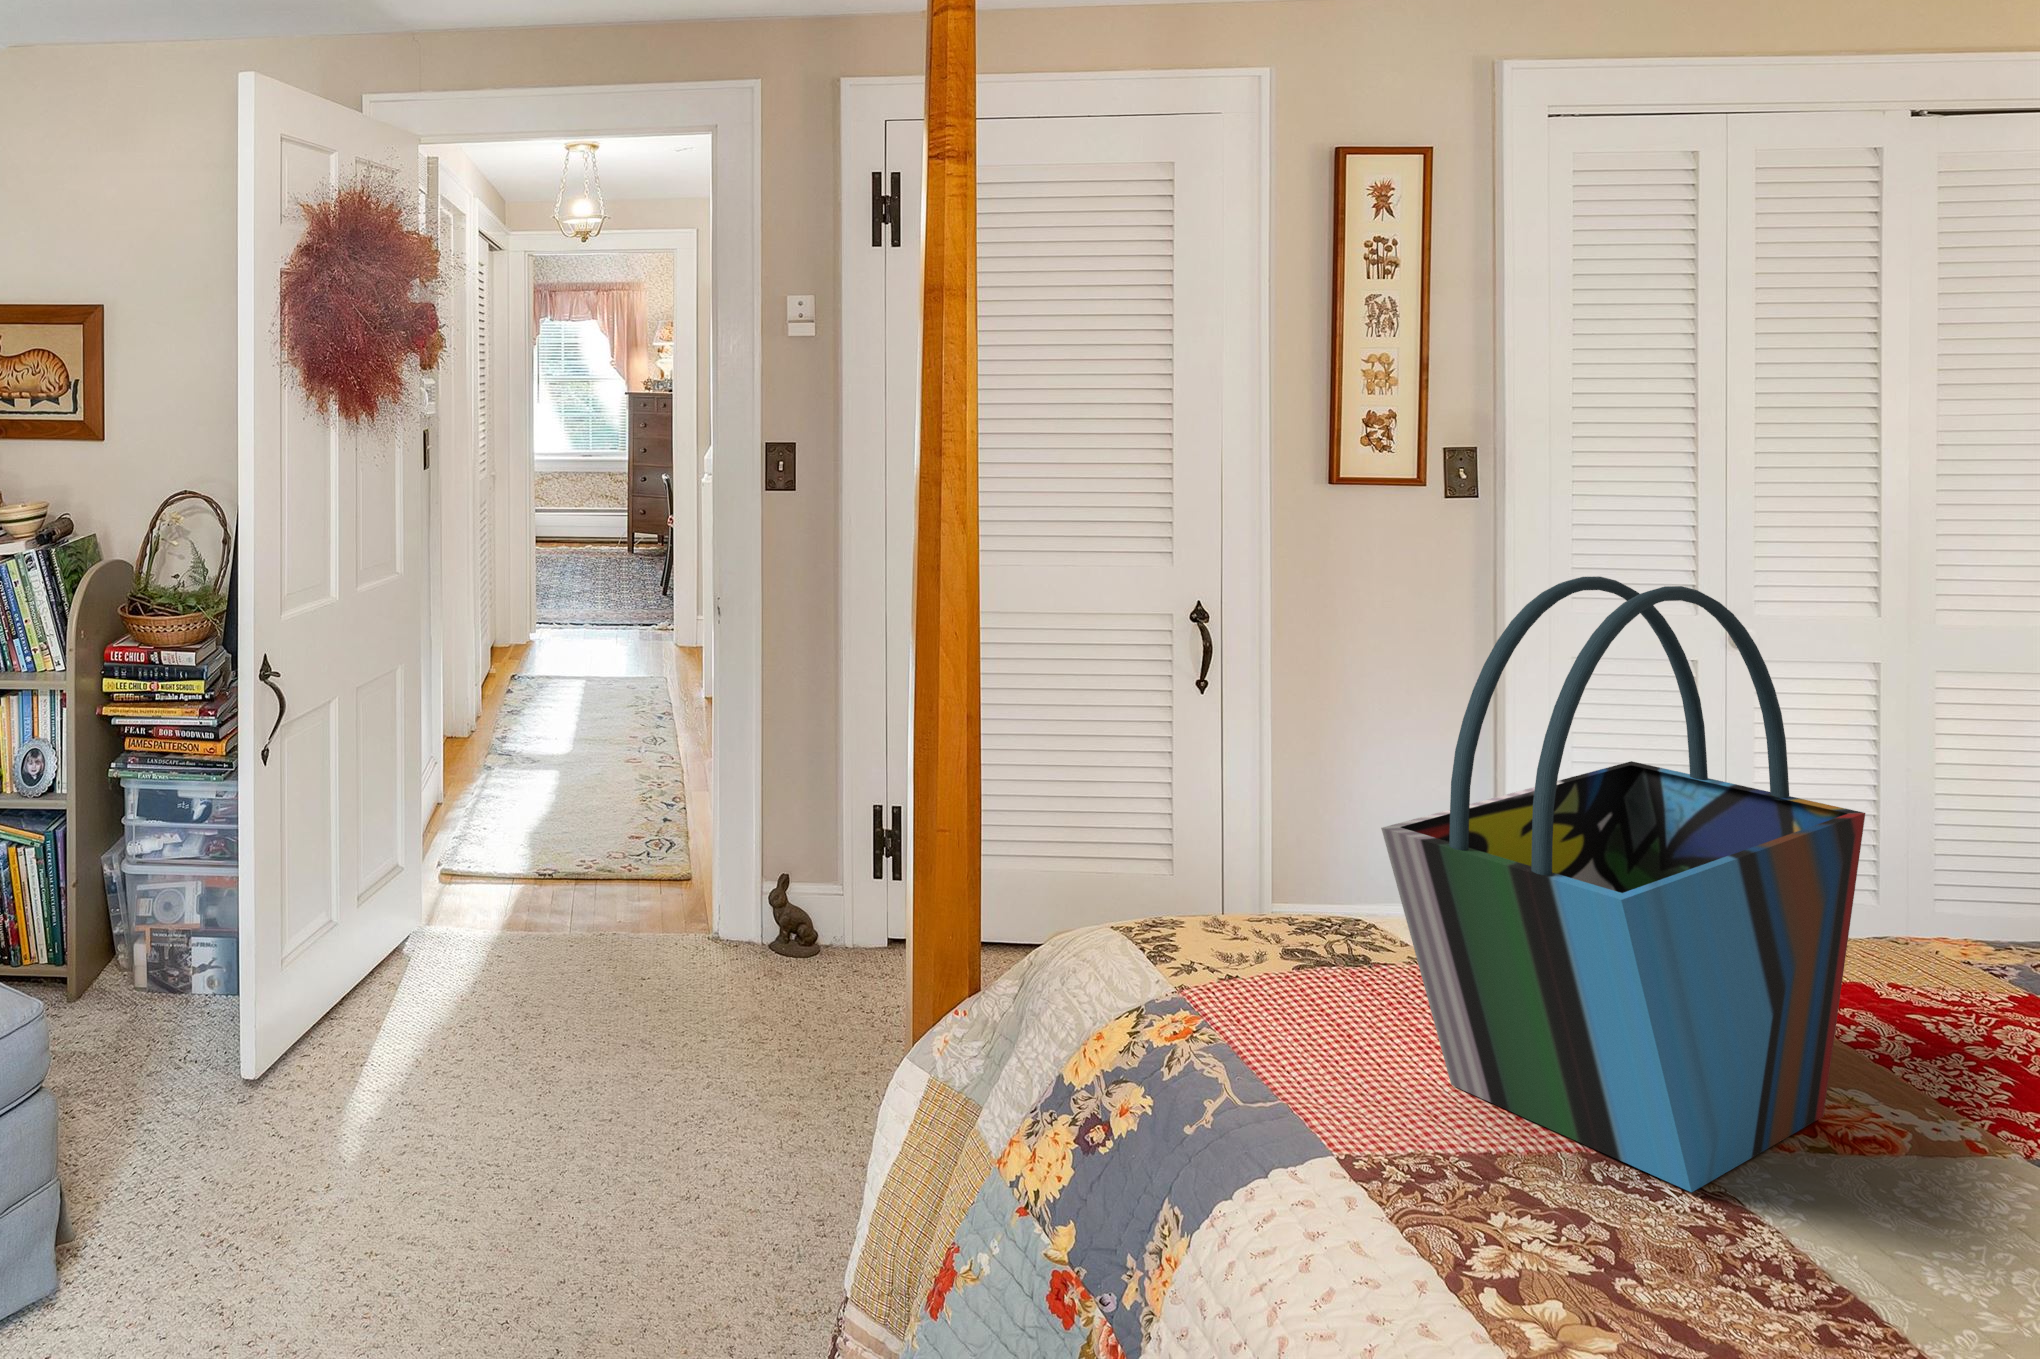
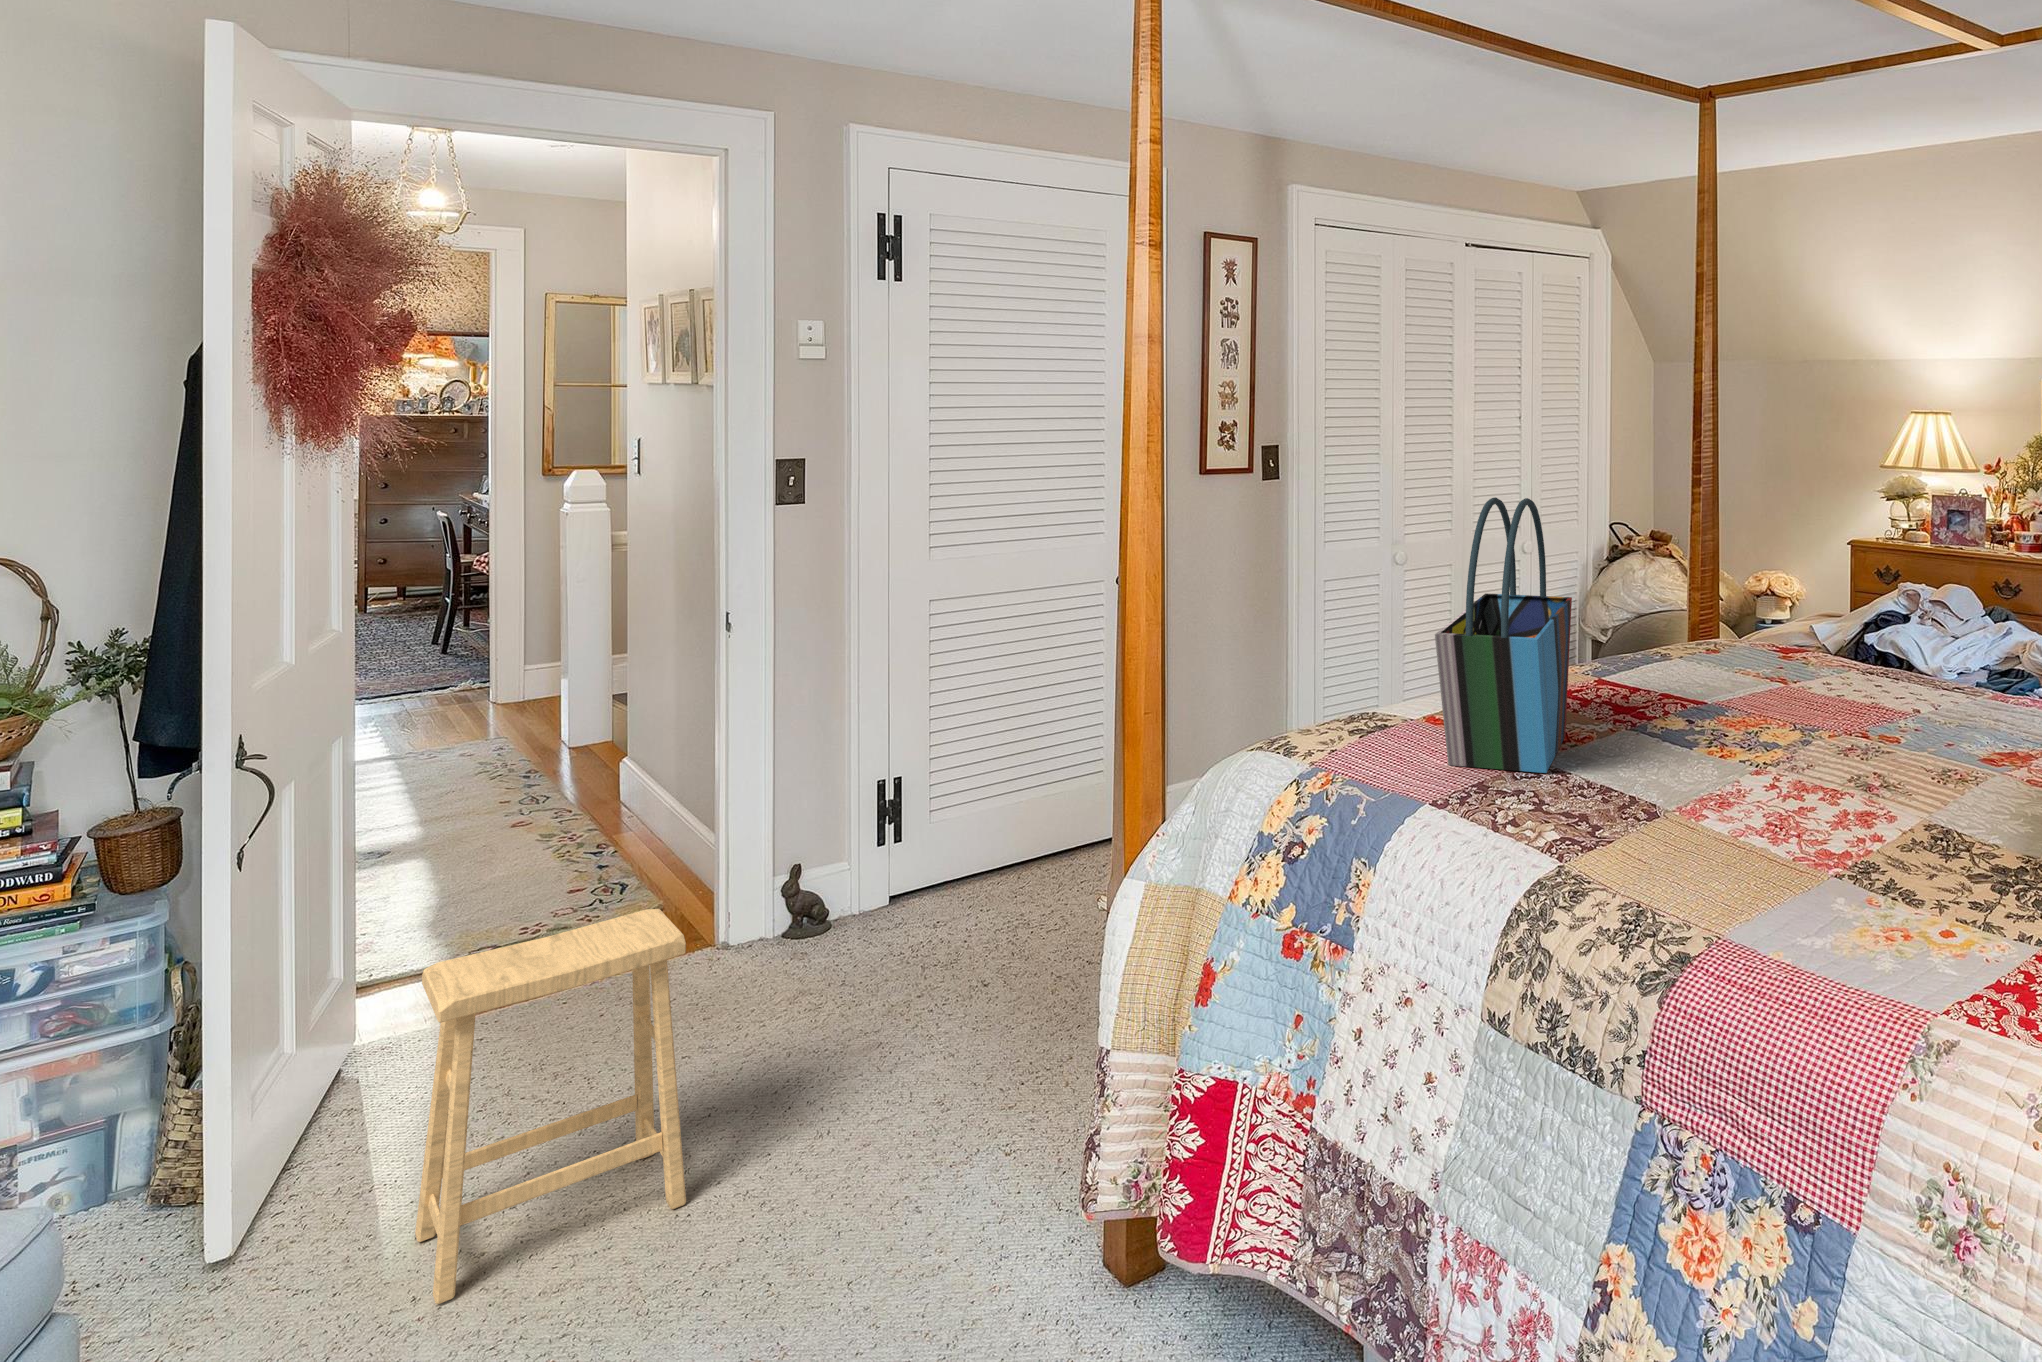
footstool: none [358,885,568,1209] -> present [415,909,686,1304]

